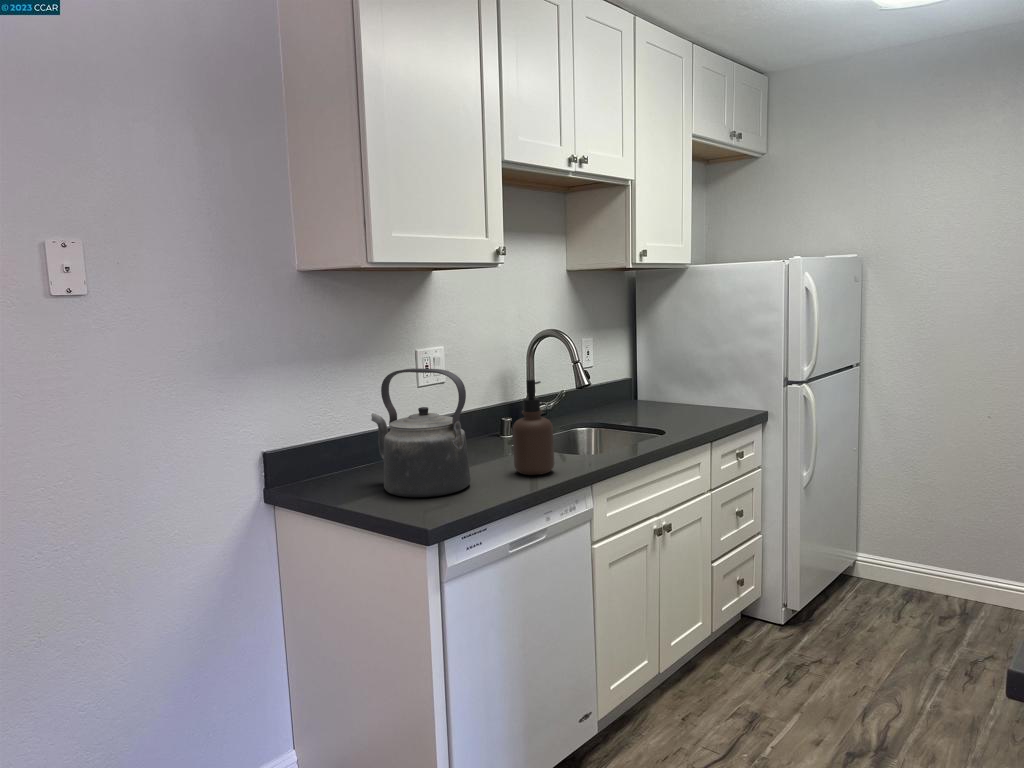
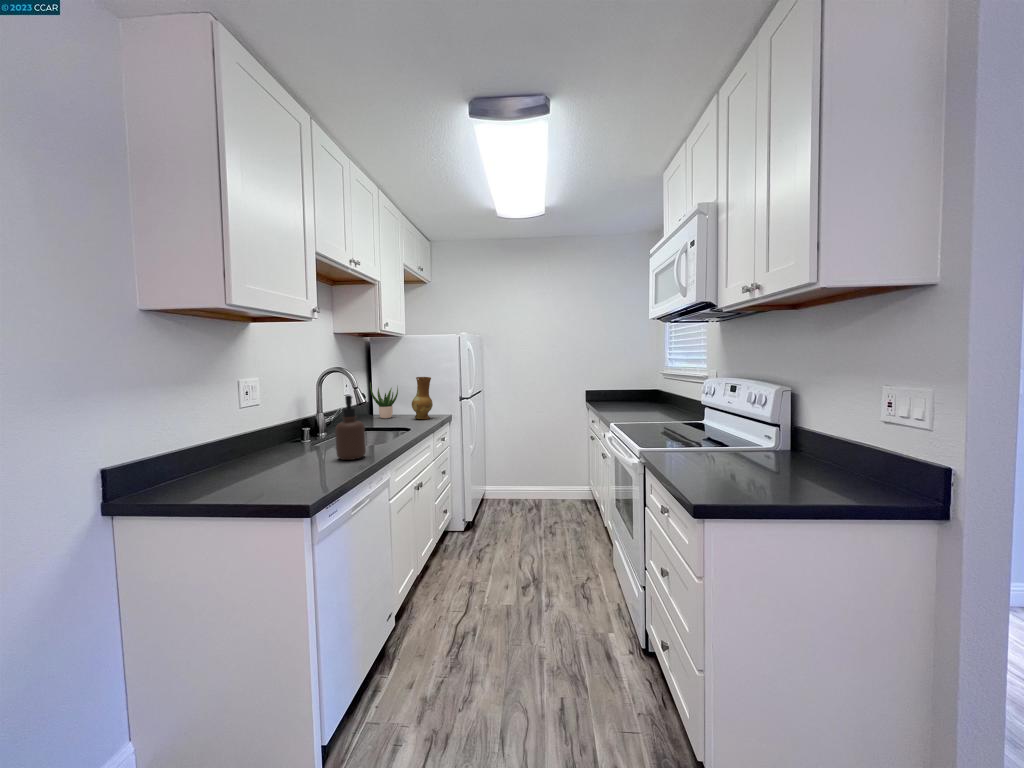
ceramic jug: none [689,340,726,416] -> present [412,377,433,419]
potted plant: none [629,346,673,408] -> present [370,384,398,418]
kettle: present [371,368,471,497] -> none [219,388,313,486]

